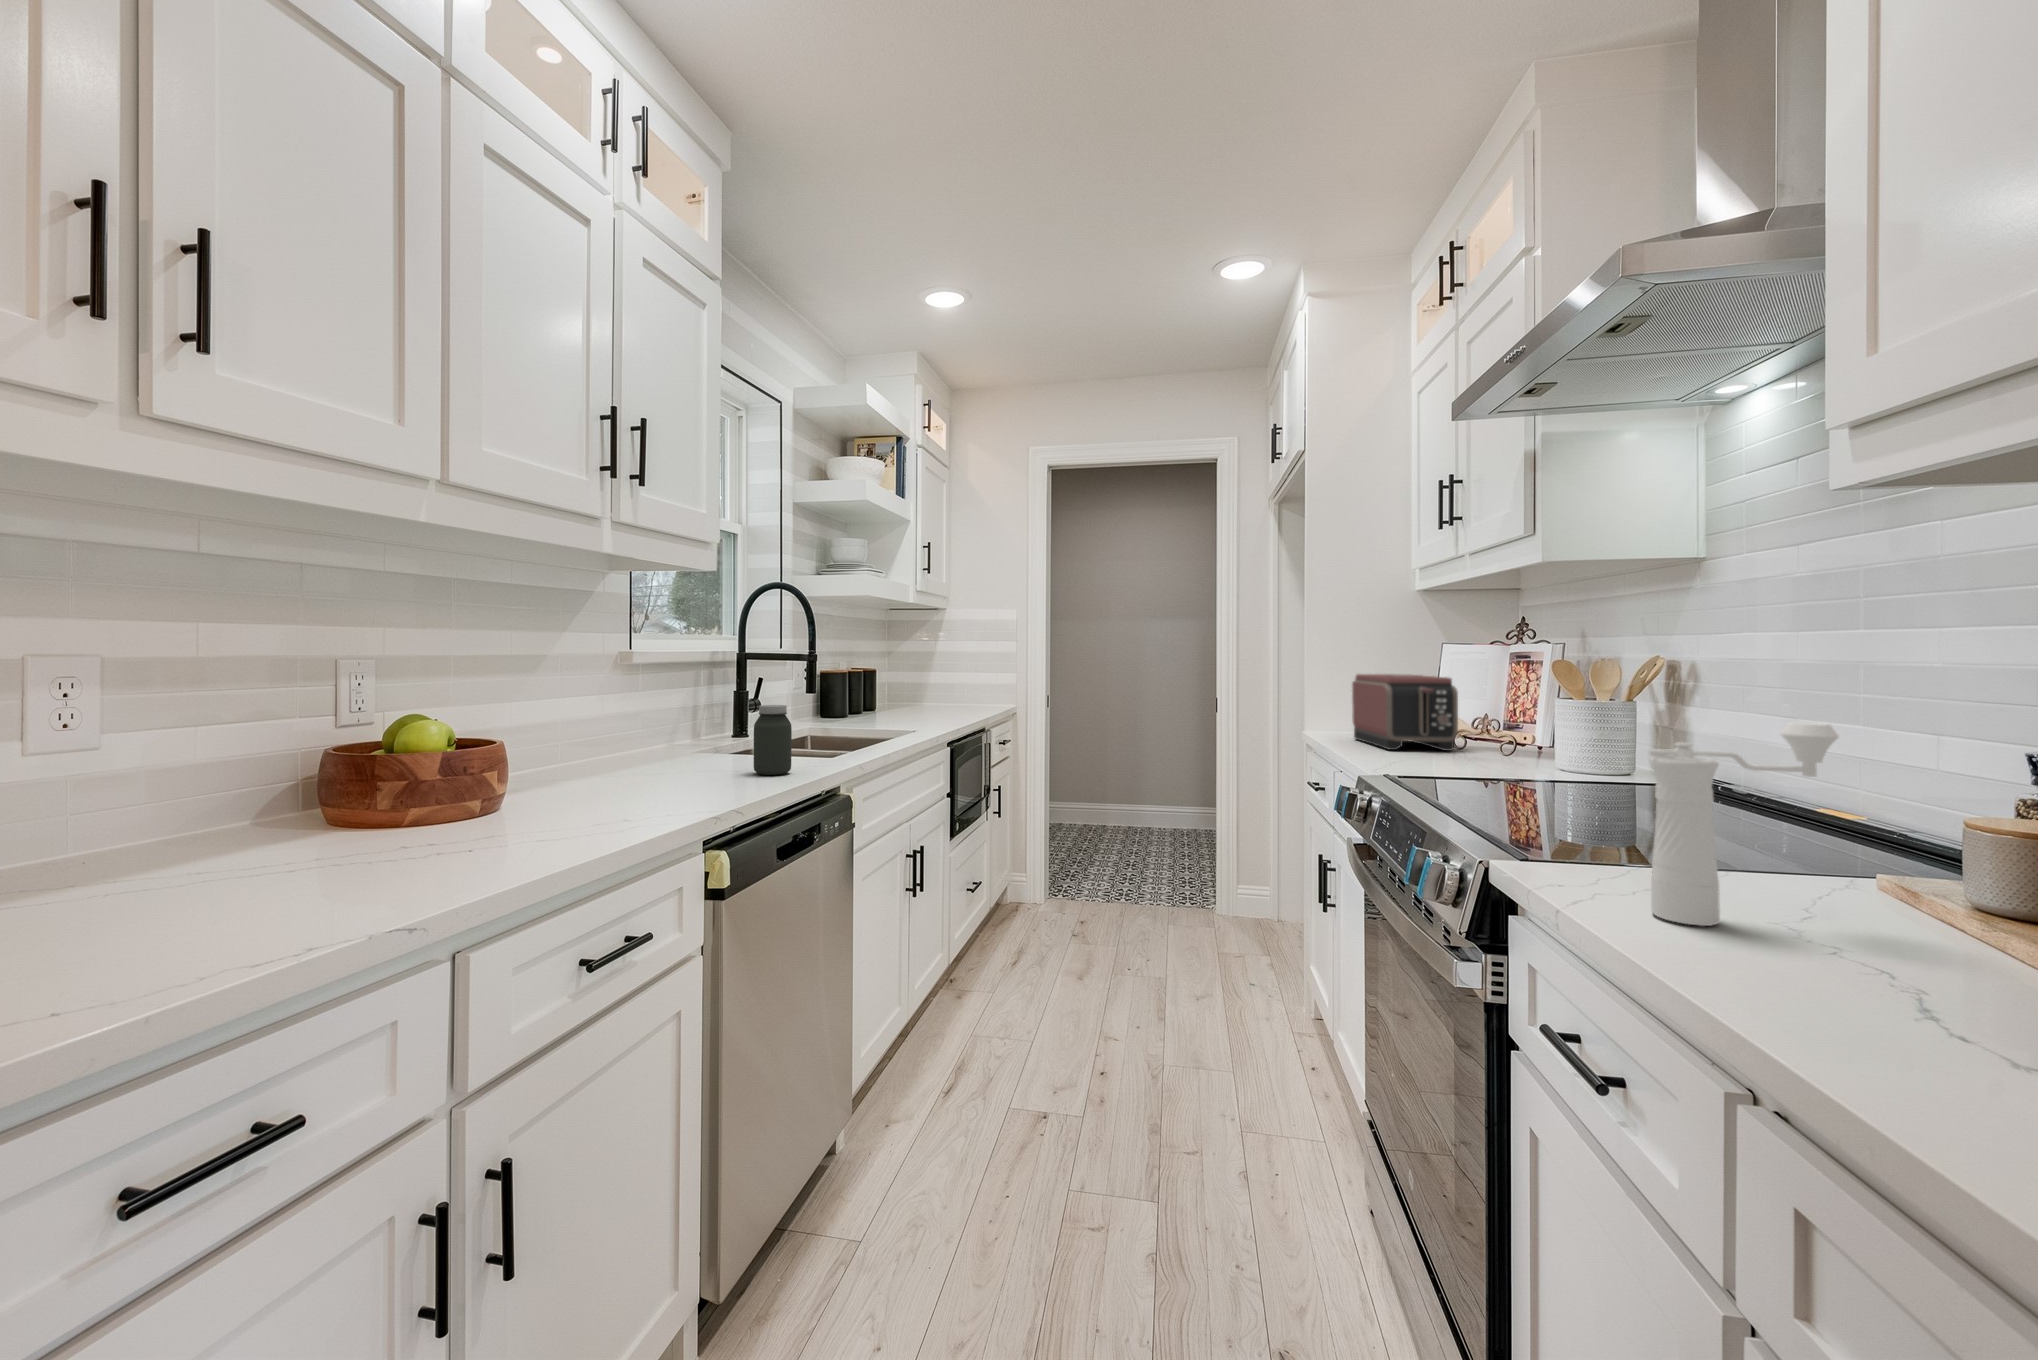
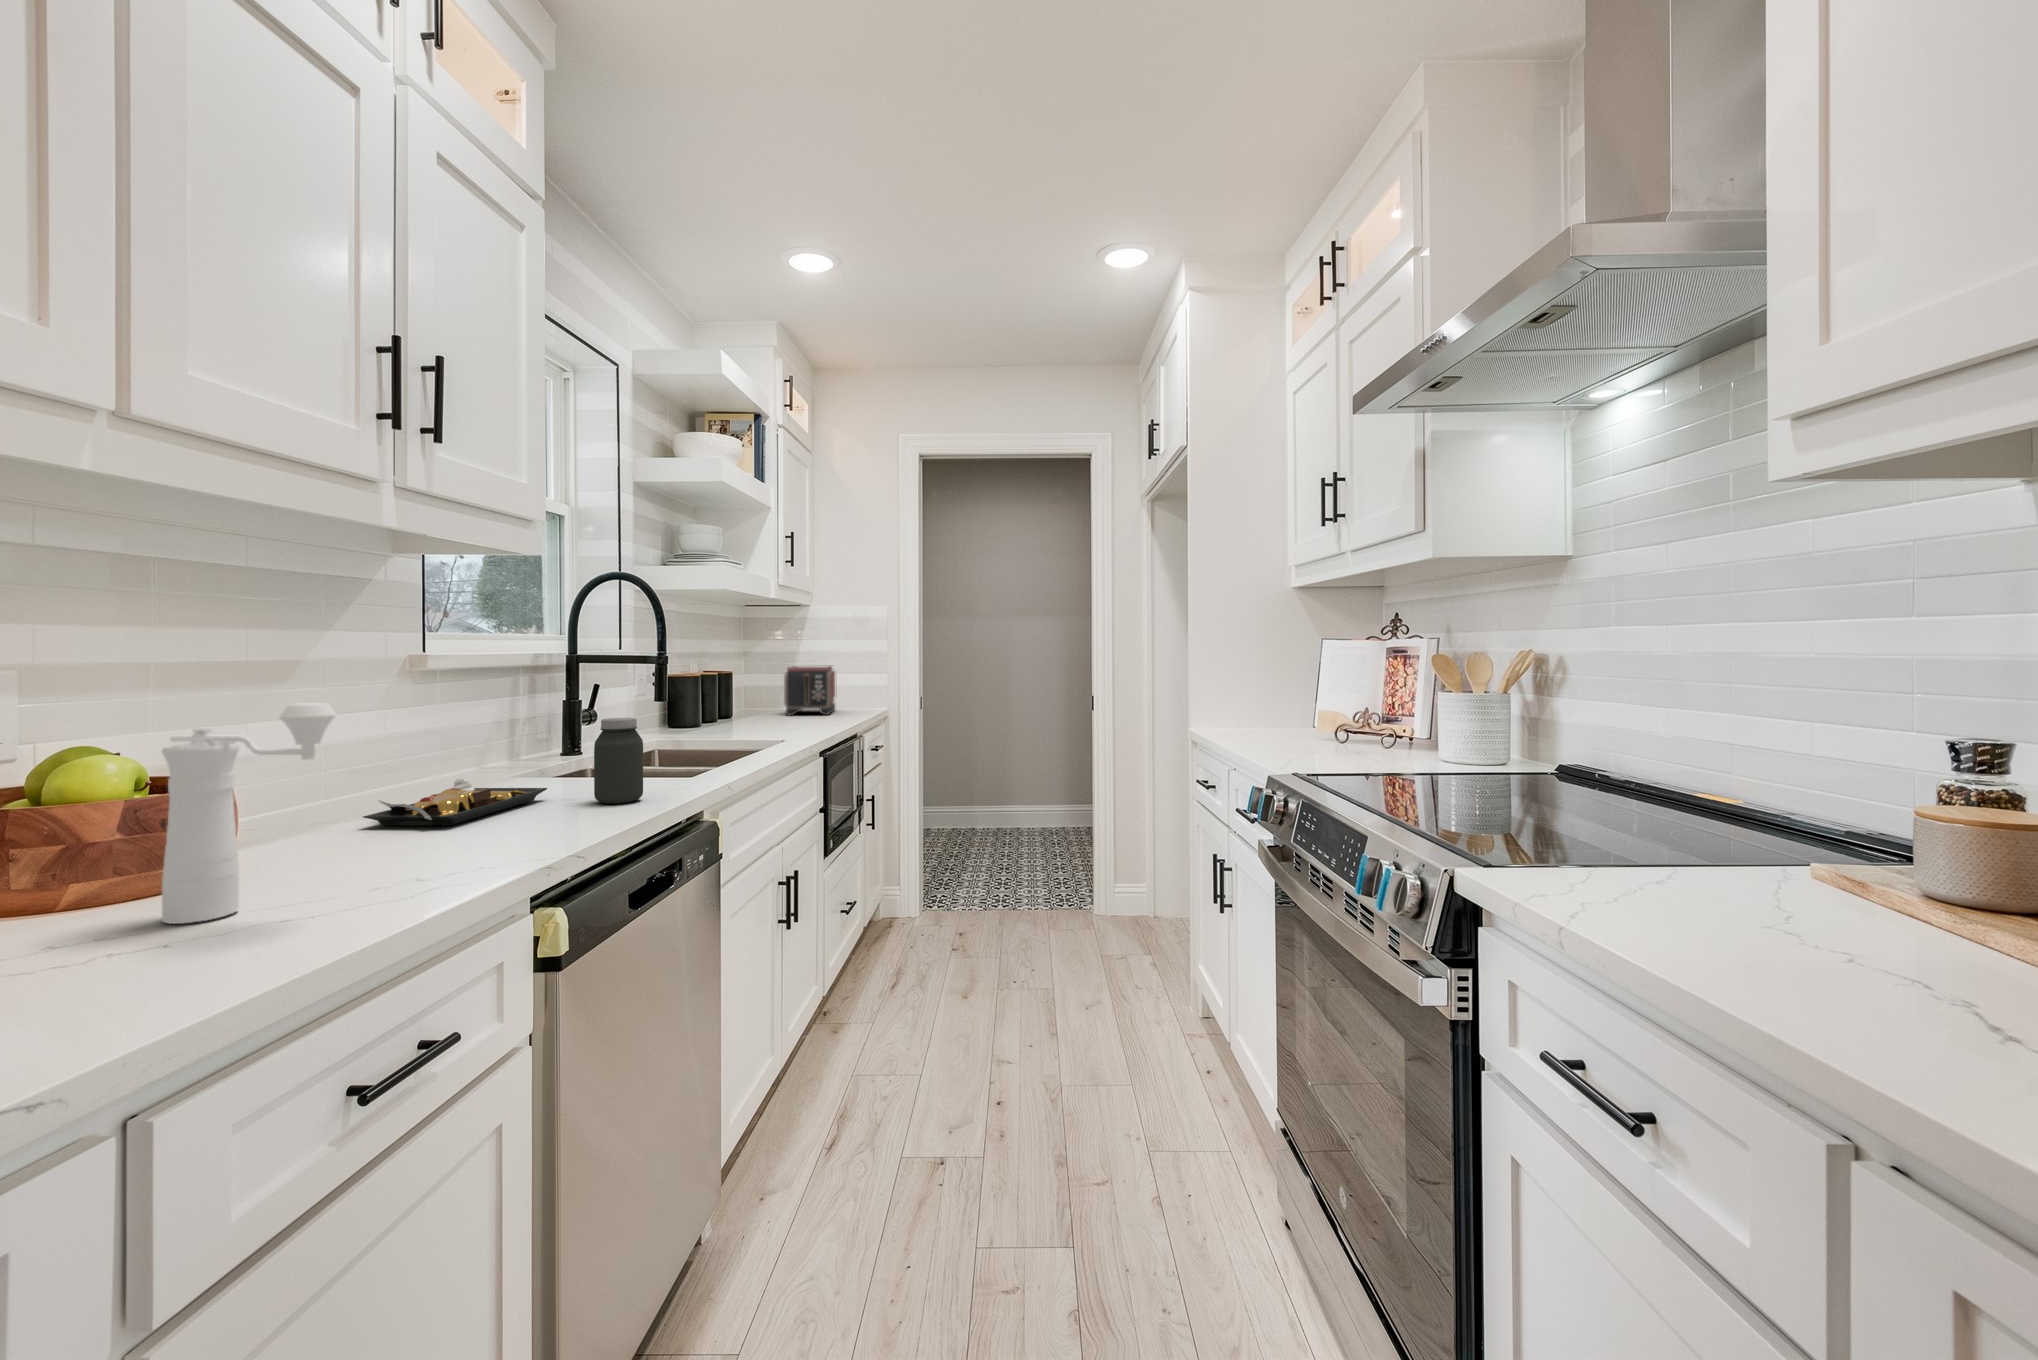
toaster: present [1352,674,1458,751] -> present [784,665,835,715]
pepper mill: present [1649,722,1839,926] -> present [162,703,336,924]
plate: none [587,748,719,785] -> present [363,777,547,826]

